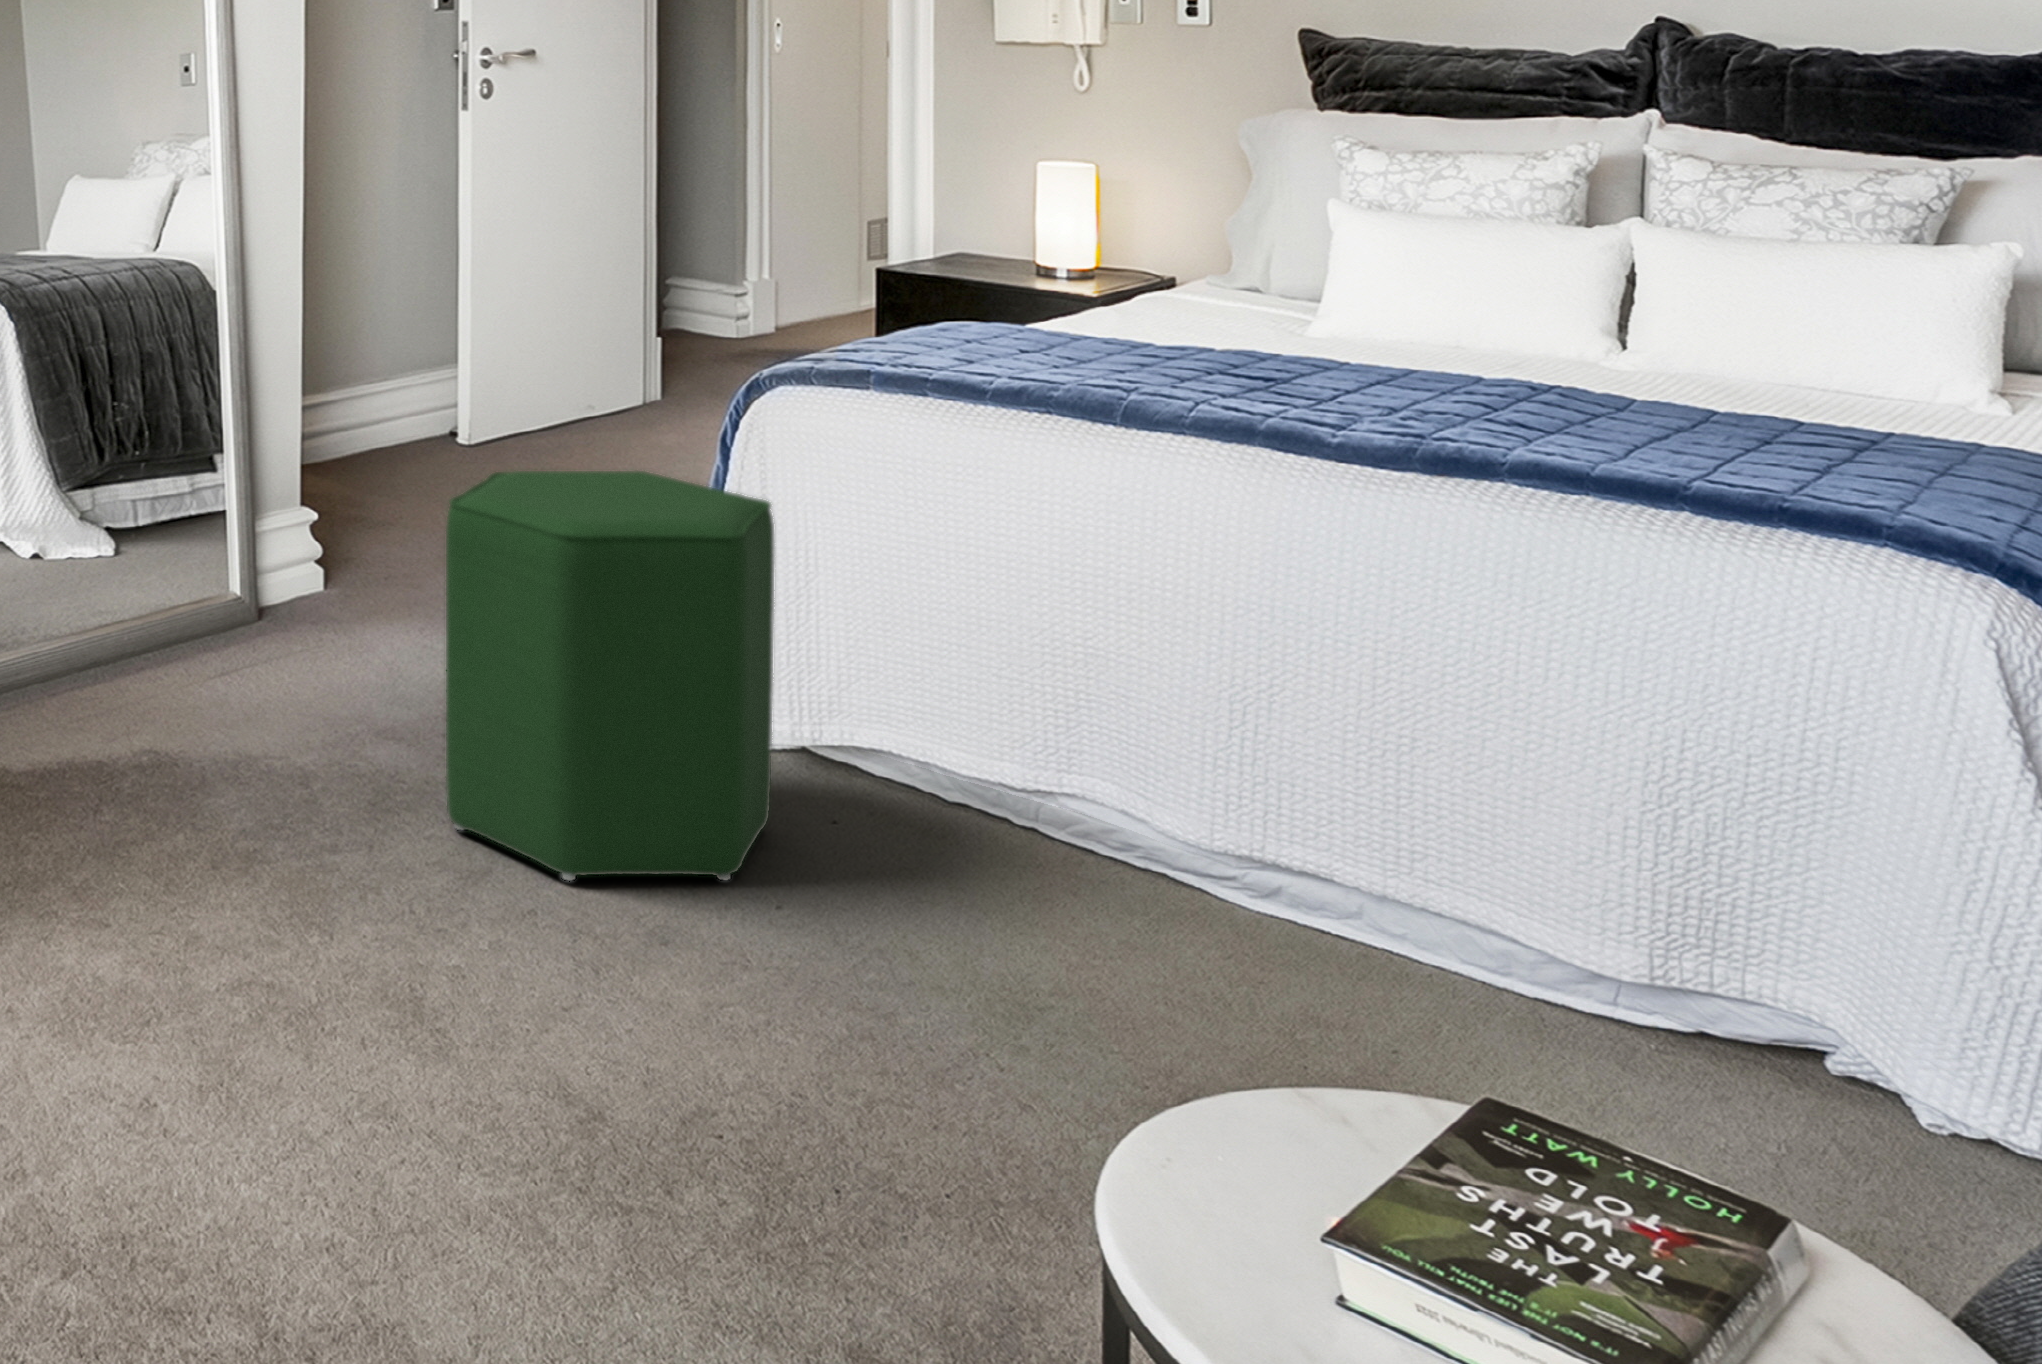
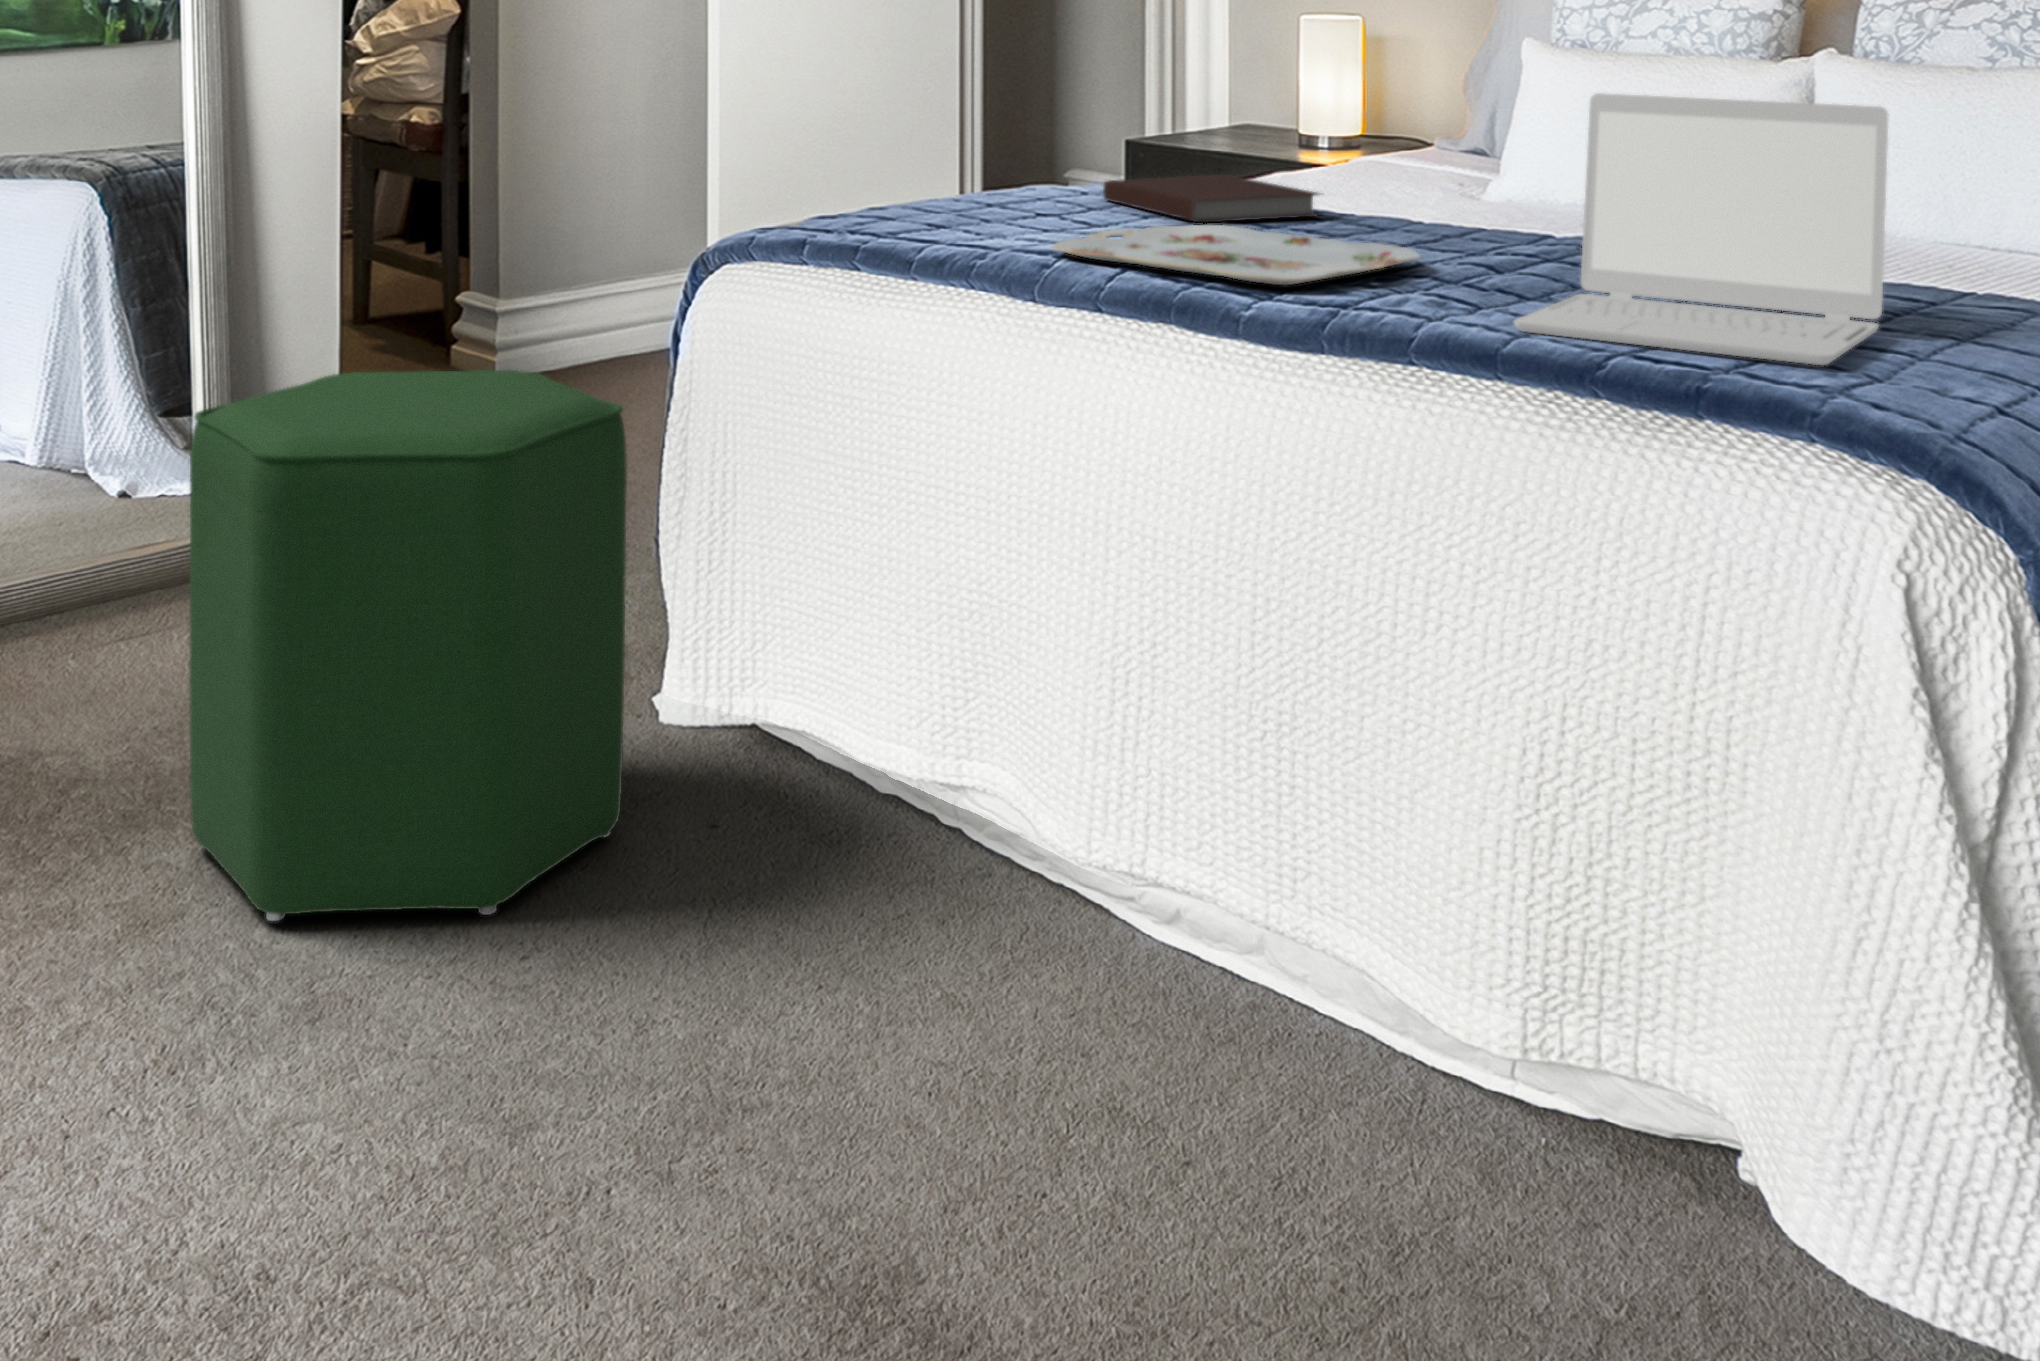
laptop: none [1565,273,1858,488] -> present [1514,93,1888,365]
notebook: none [1035,317,1244,360] -> present [1103,175,1319,223]
serving tray: none [1092,363,1408,417] -> present [1053,225,1420,286]

